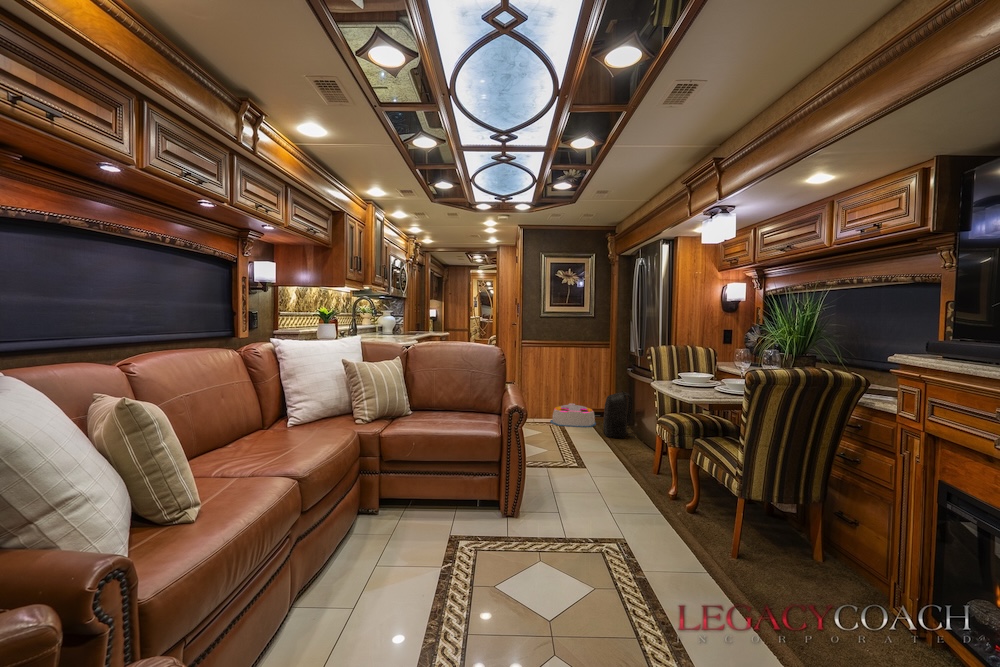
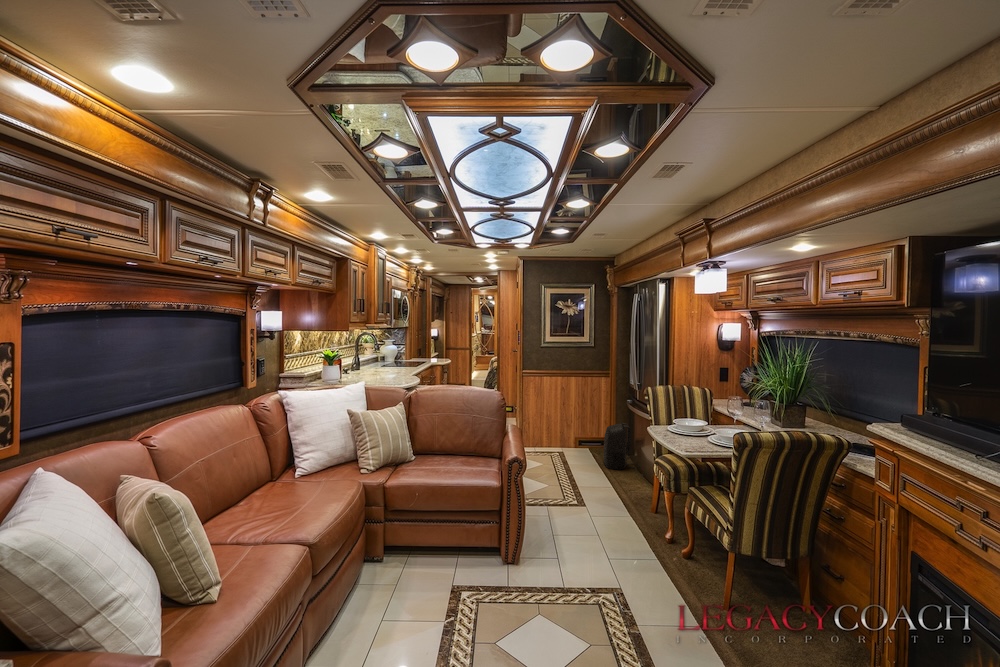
storage bin: present [550,403,596,427] -> none [552,432,597,457]

